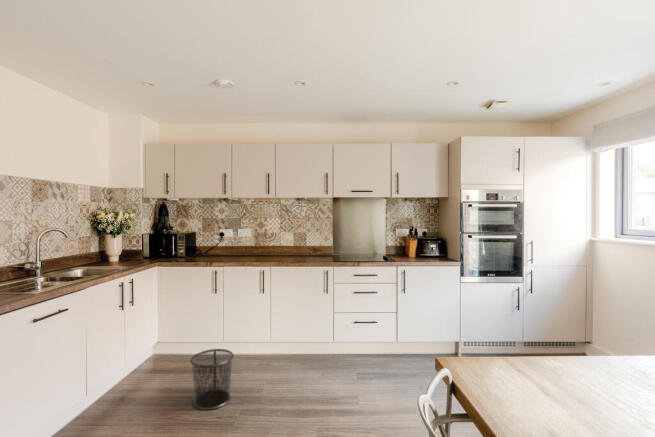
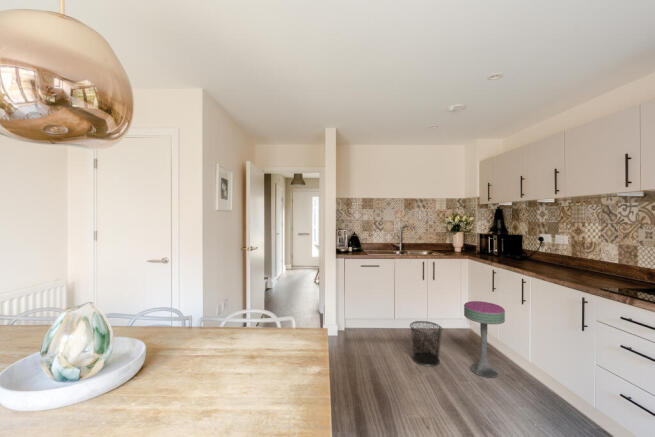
bar stool: none [232,301,270,377] -> present [464,301,505,377]

